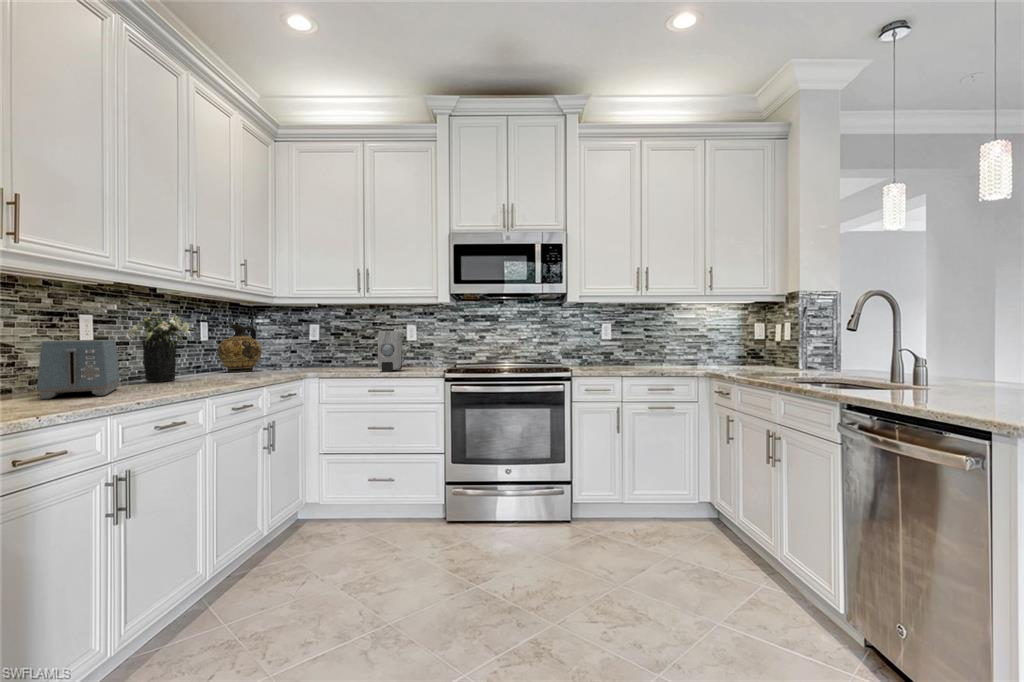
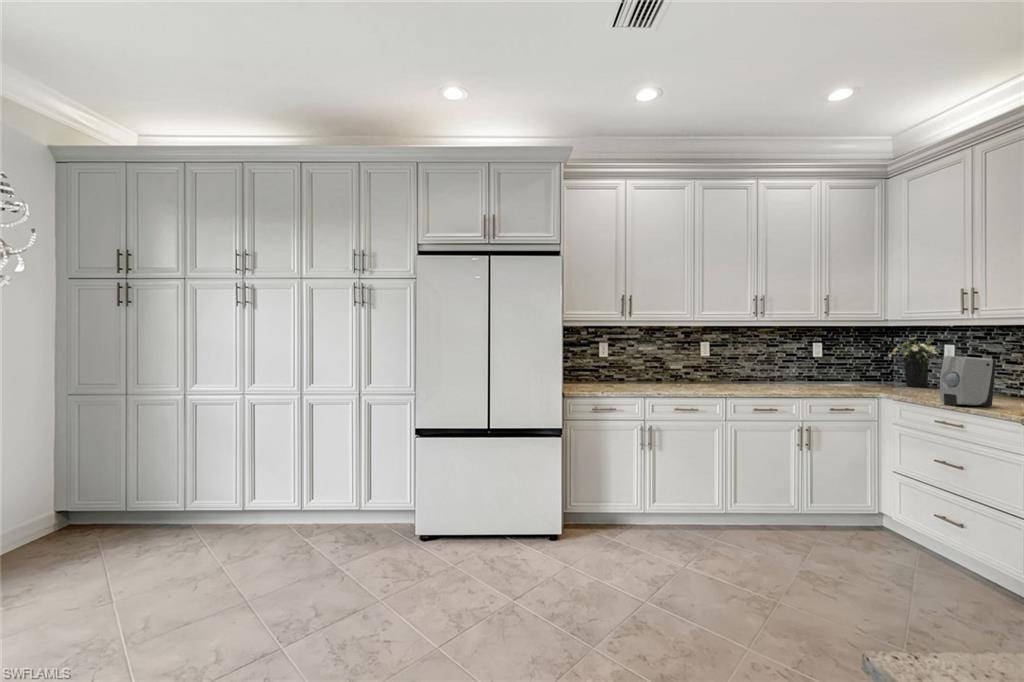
flower arrangement: present [124,311,196,382] -> present [888,337,937,387]
ceramic jug: present [218,324,262,372] -> none [820,344,861,386]
toaster: present [37,340,120,399] -> none [651,357,701,389]

